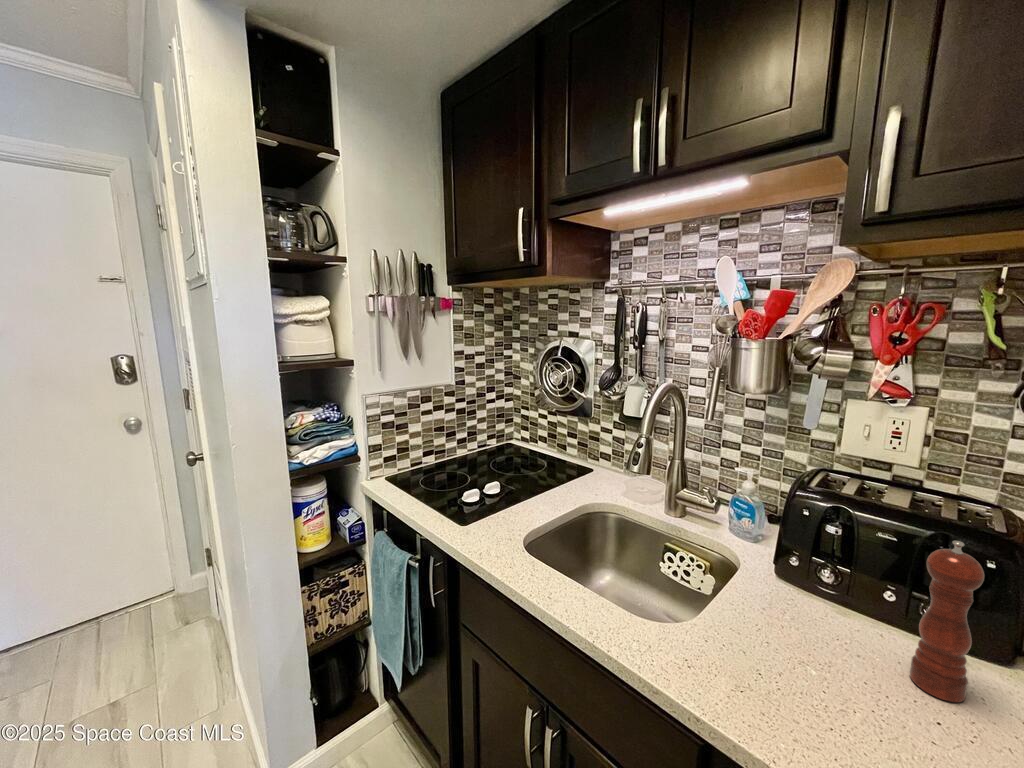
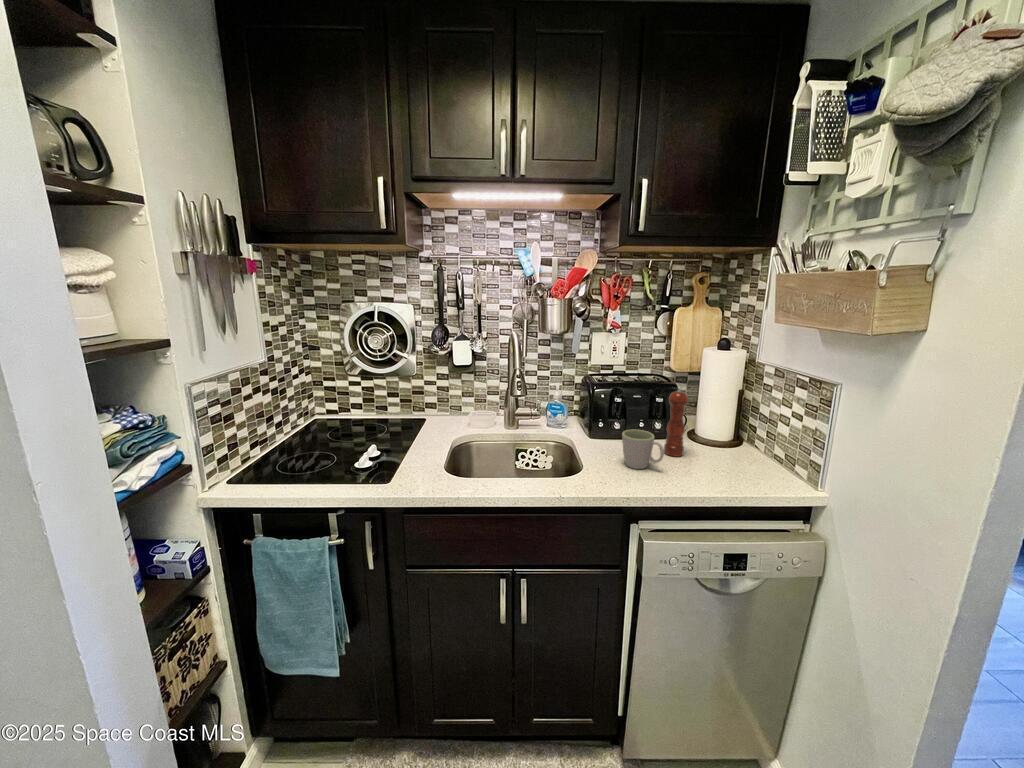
mug: none [772,584,844,677] -> present [622,429,664,469]

